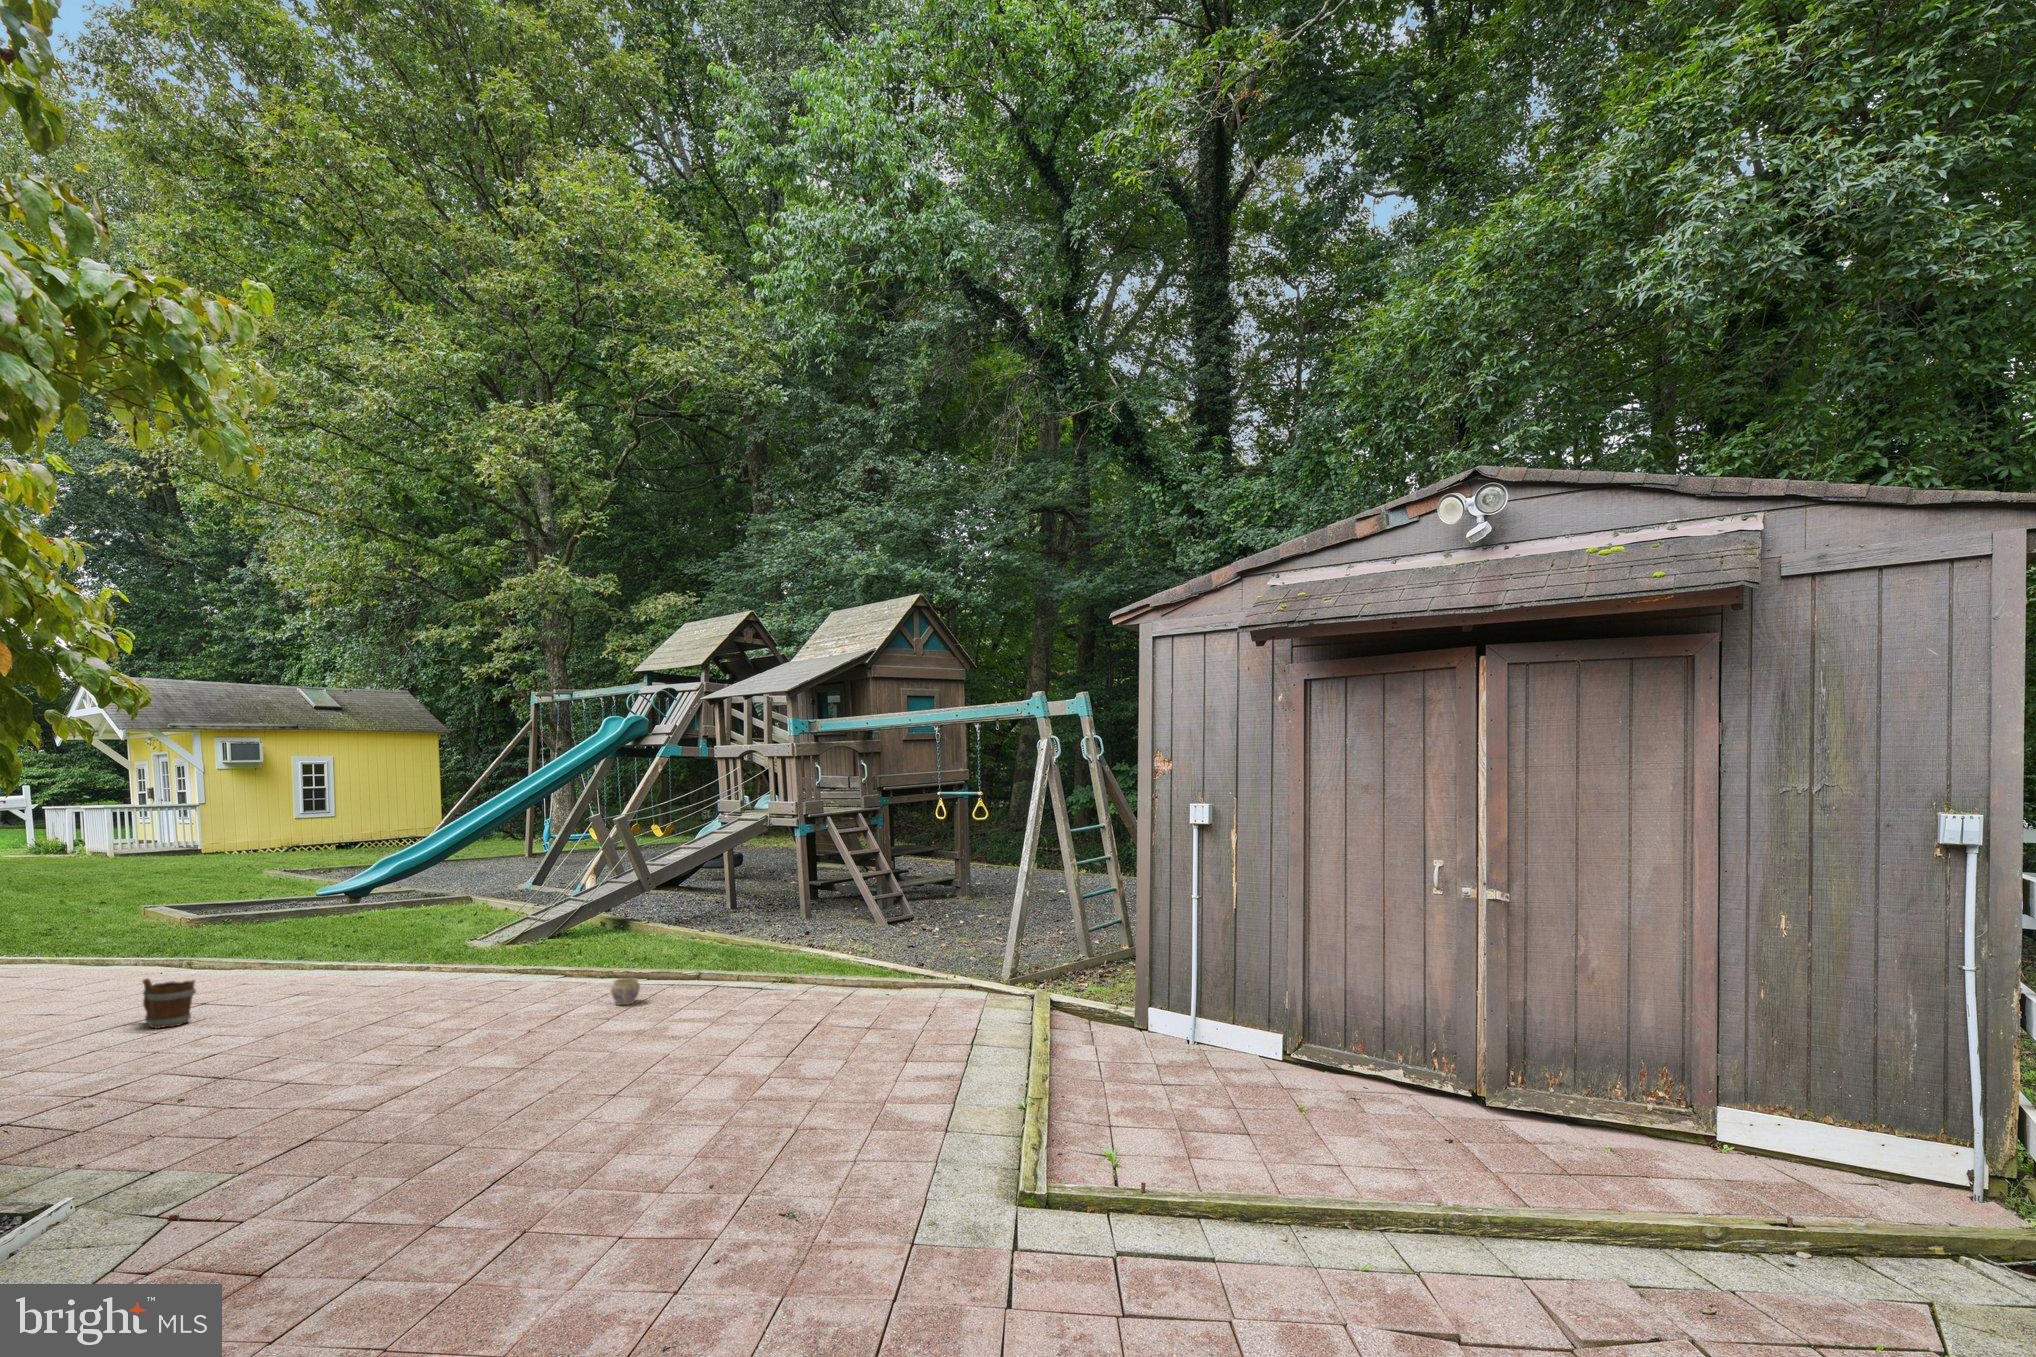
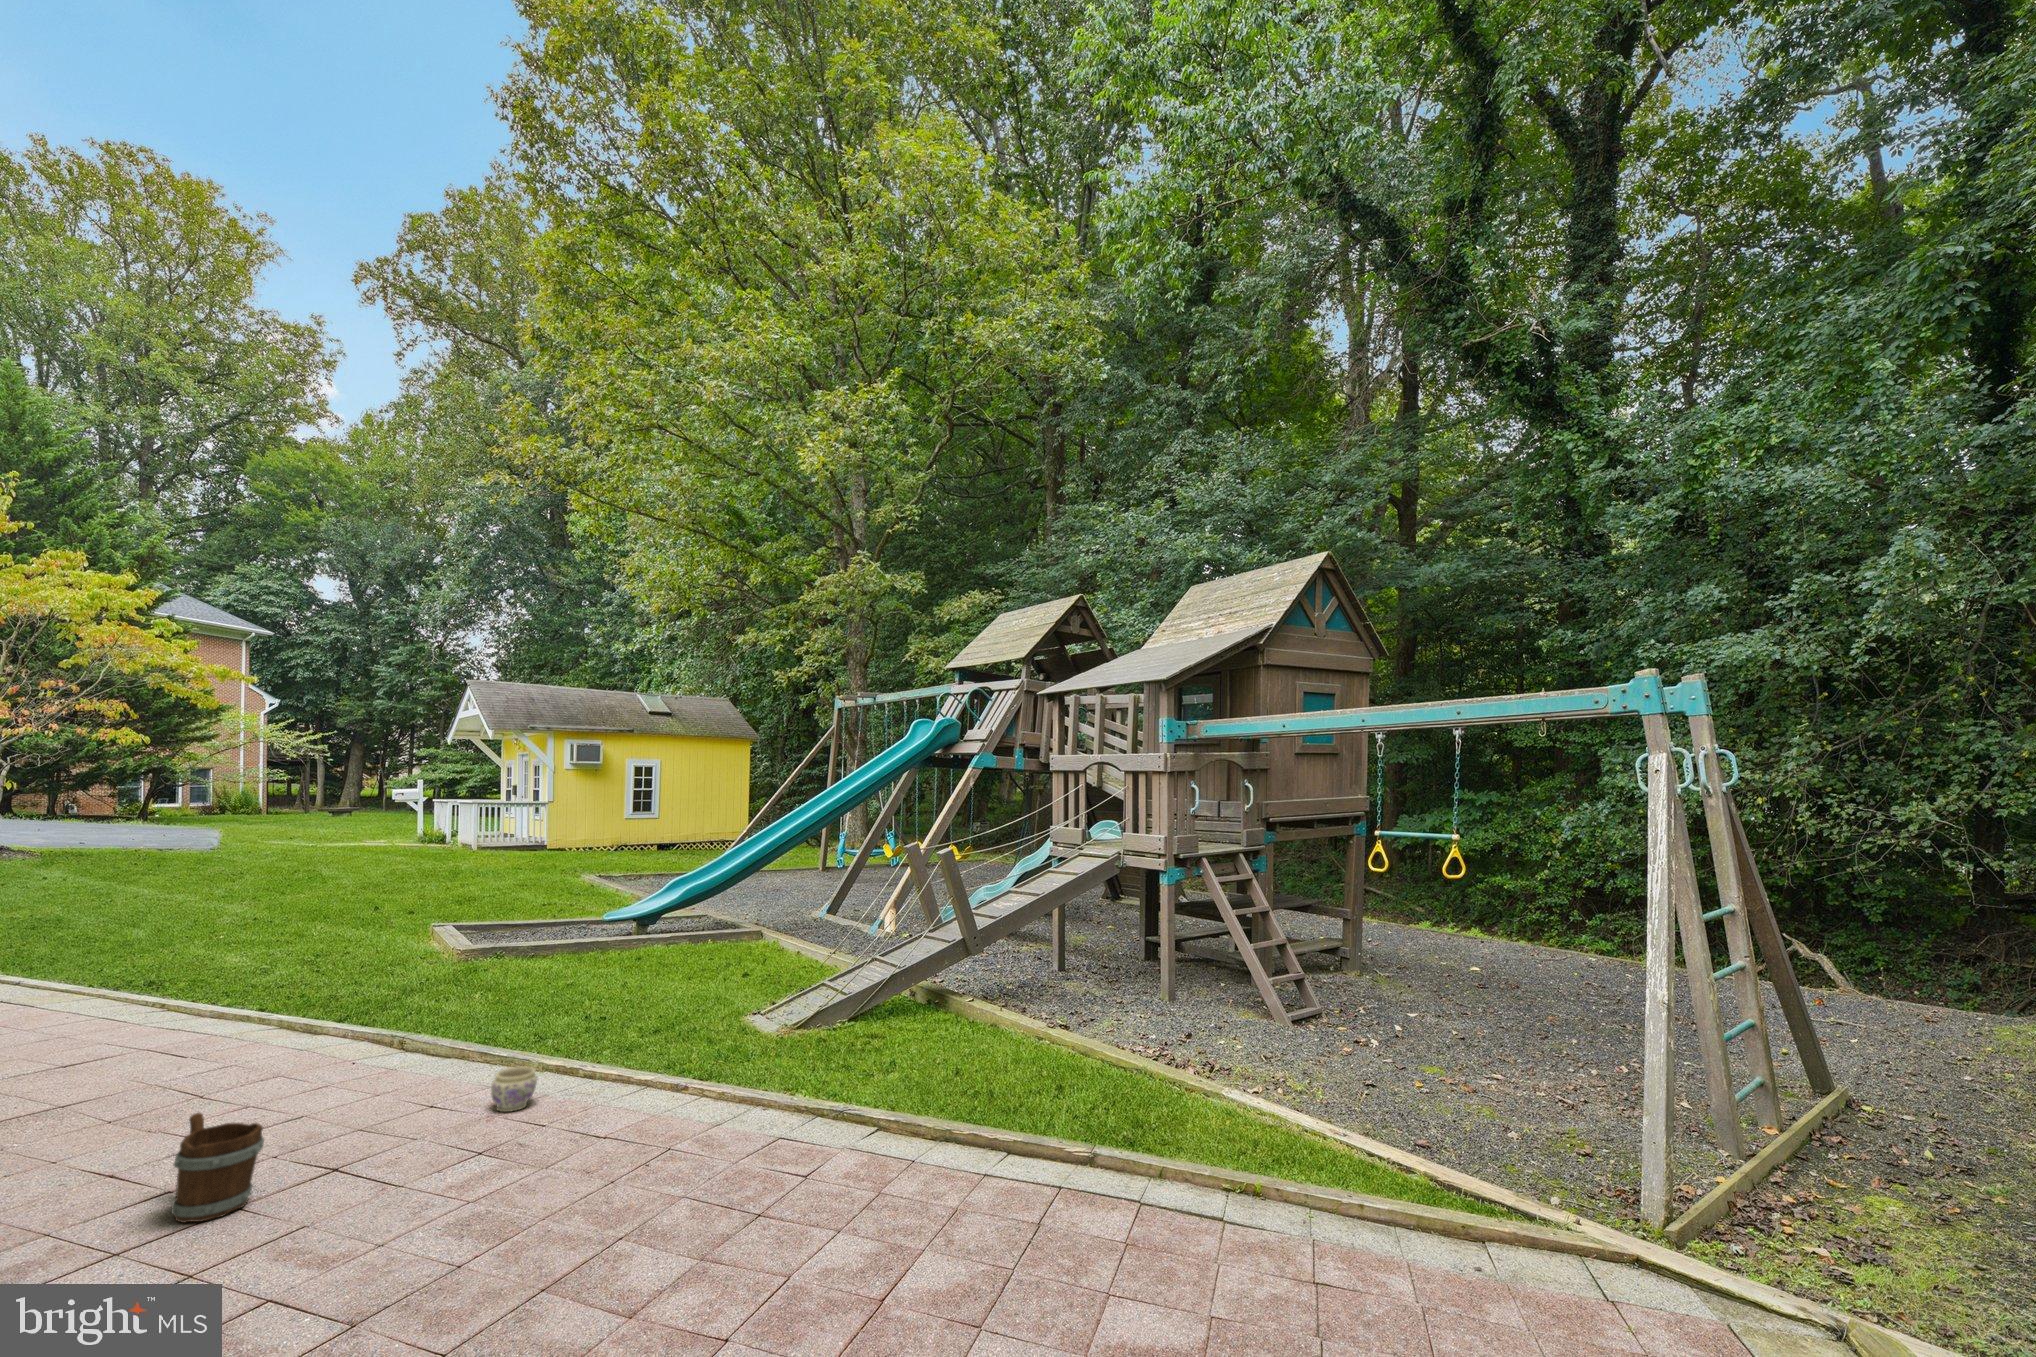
planter: present [611,978,640,1005] -> present [491,1066,537,1112]

